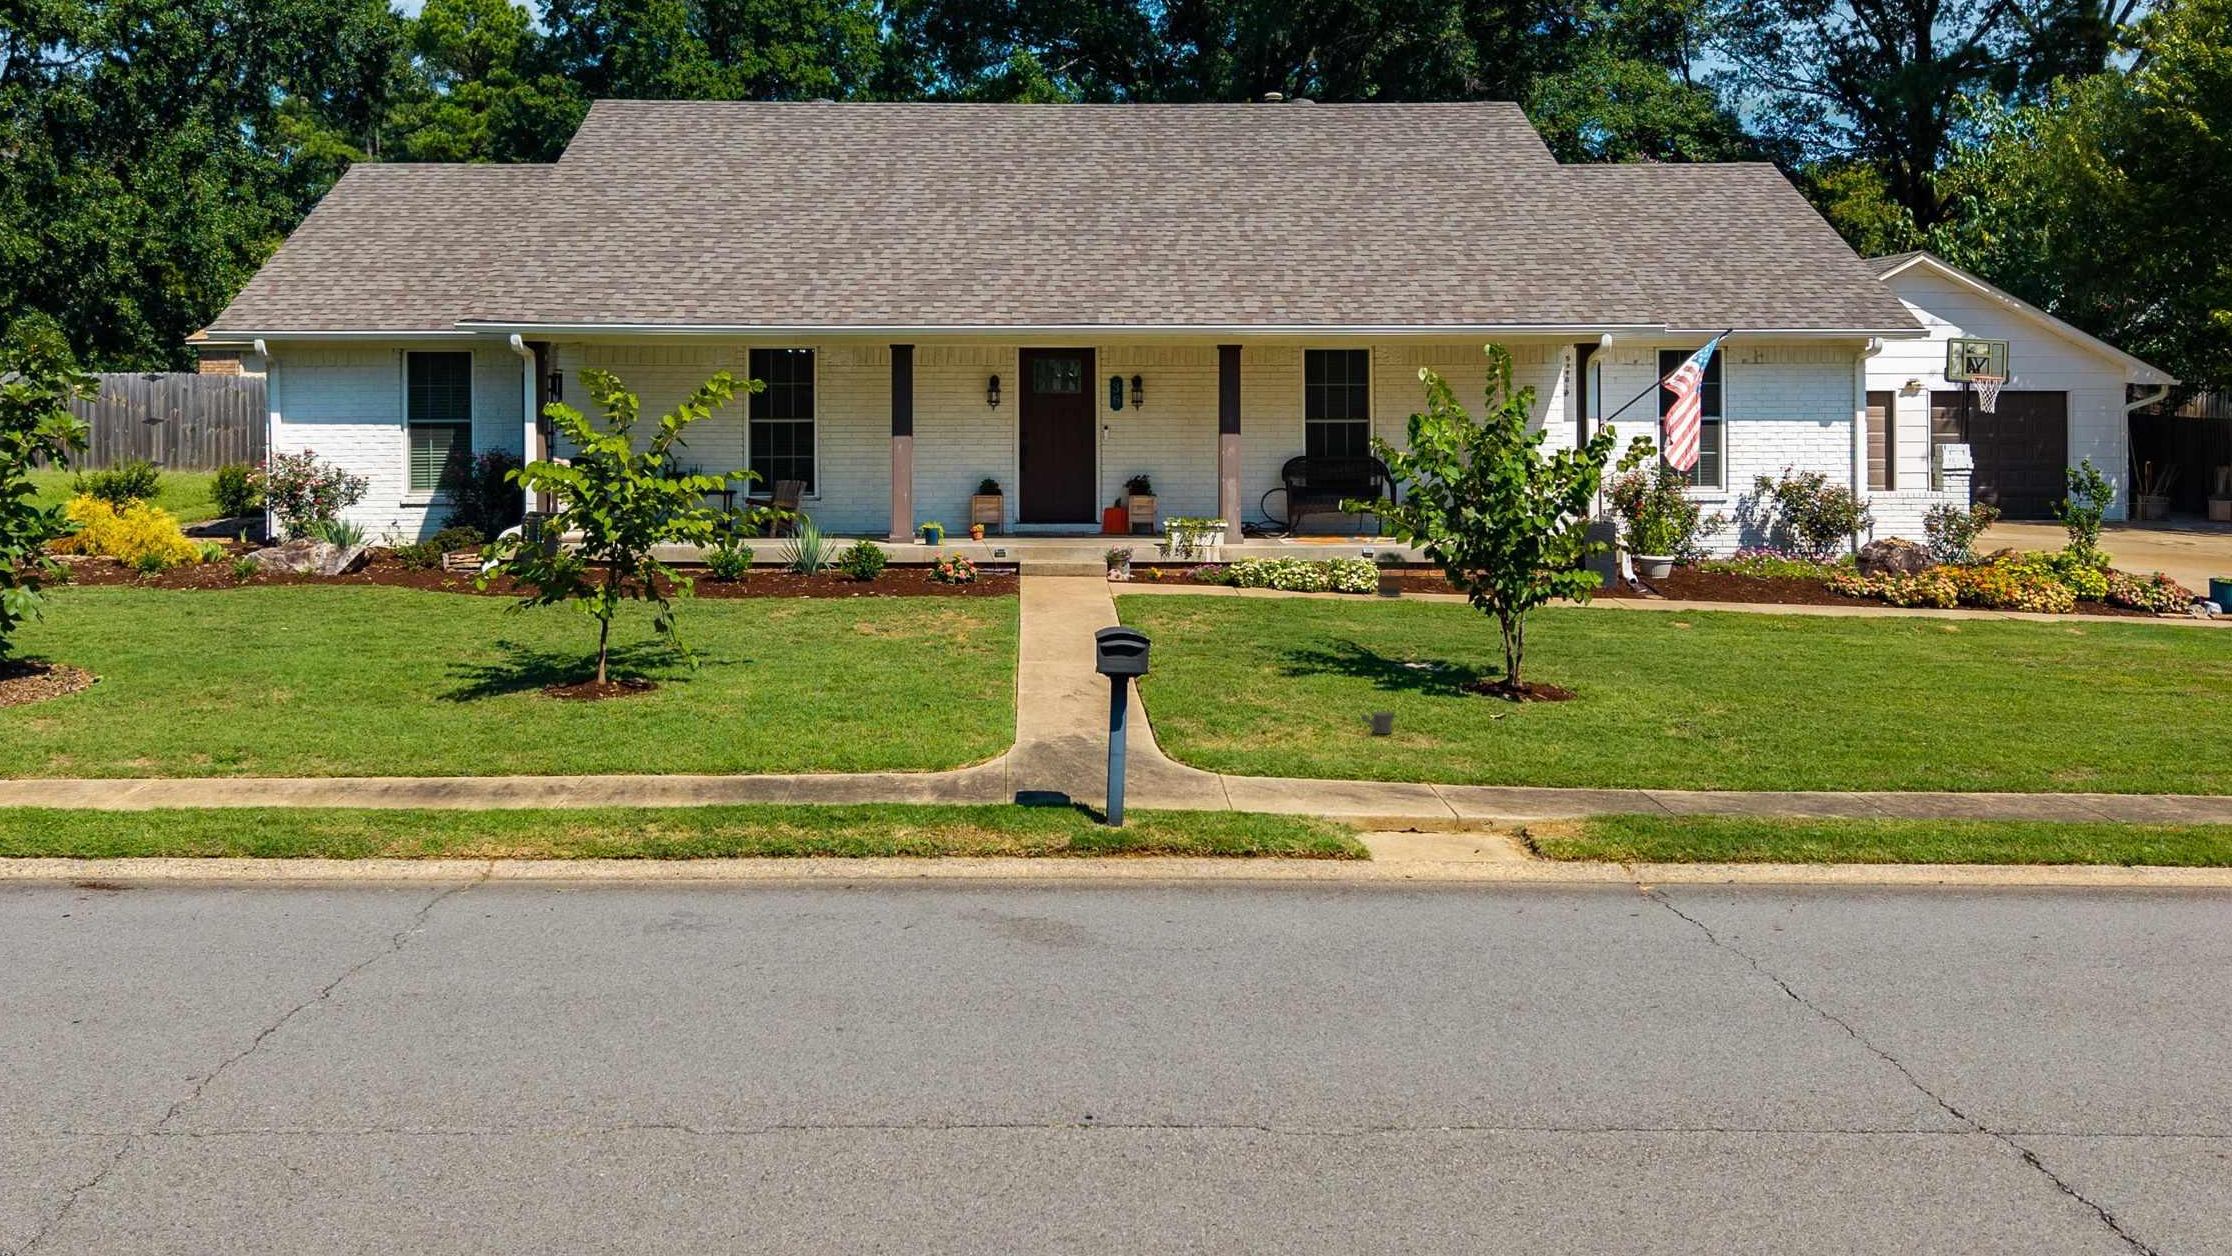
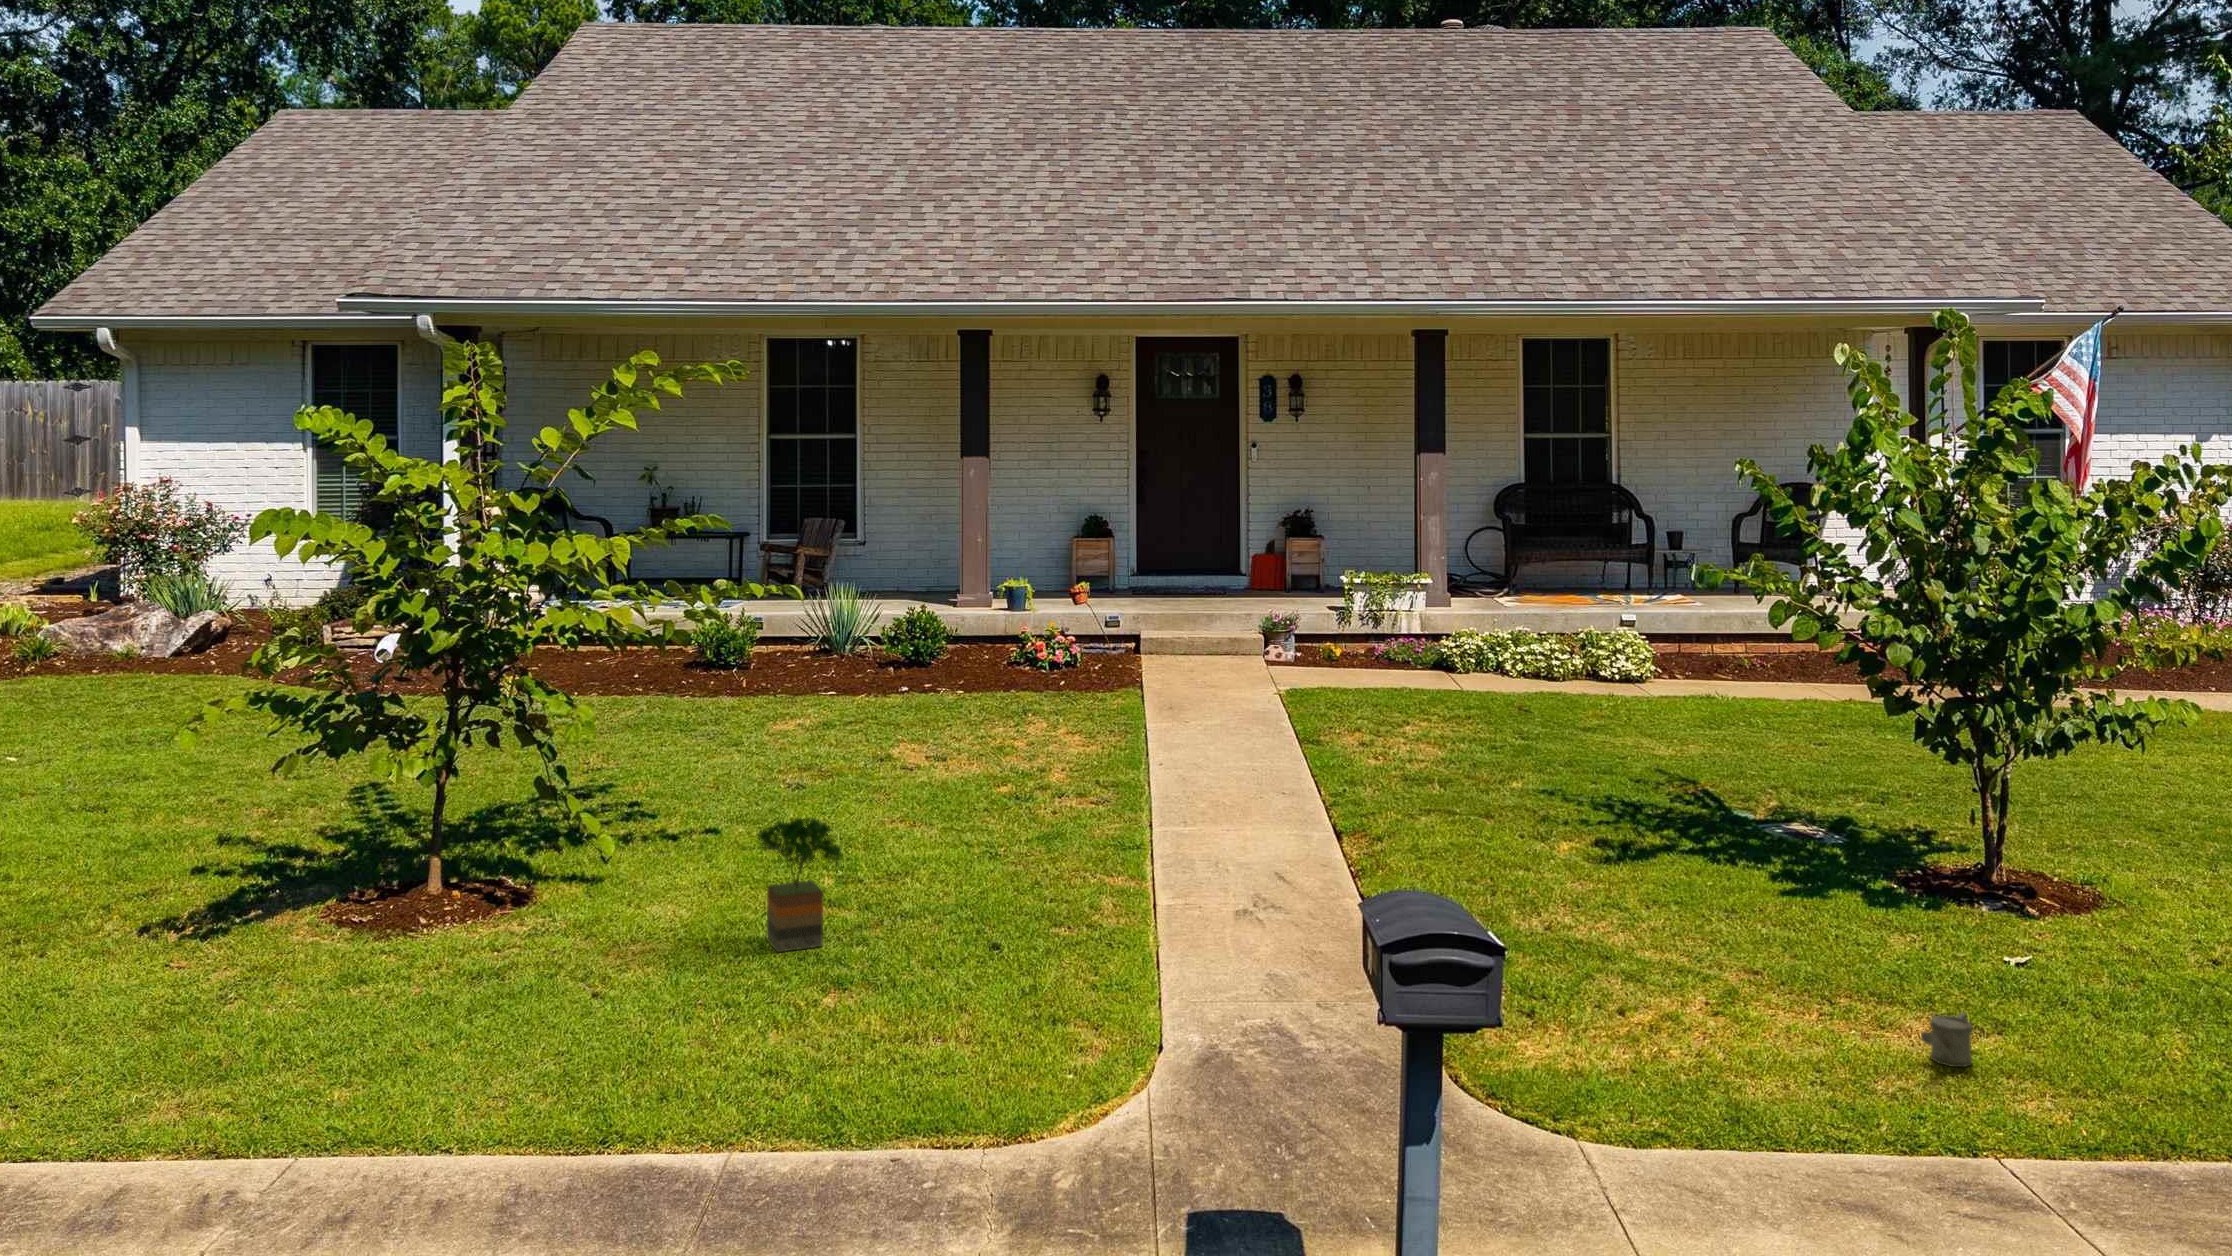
potted tree: present [1376,552,1408,597] -> present [756,818,843,952]

